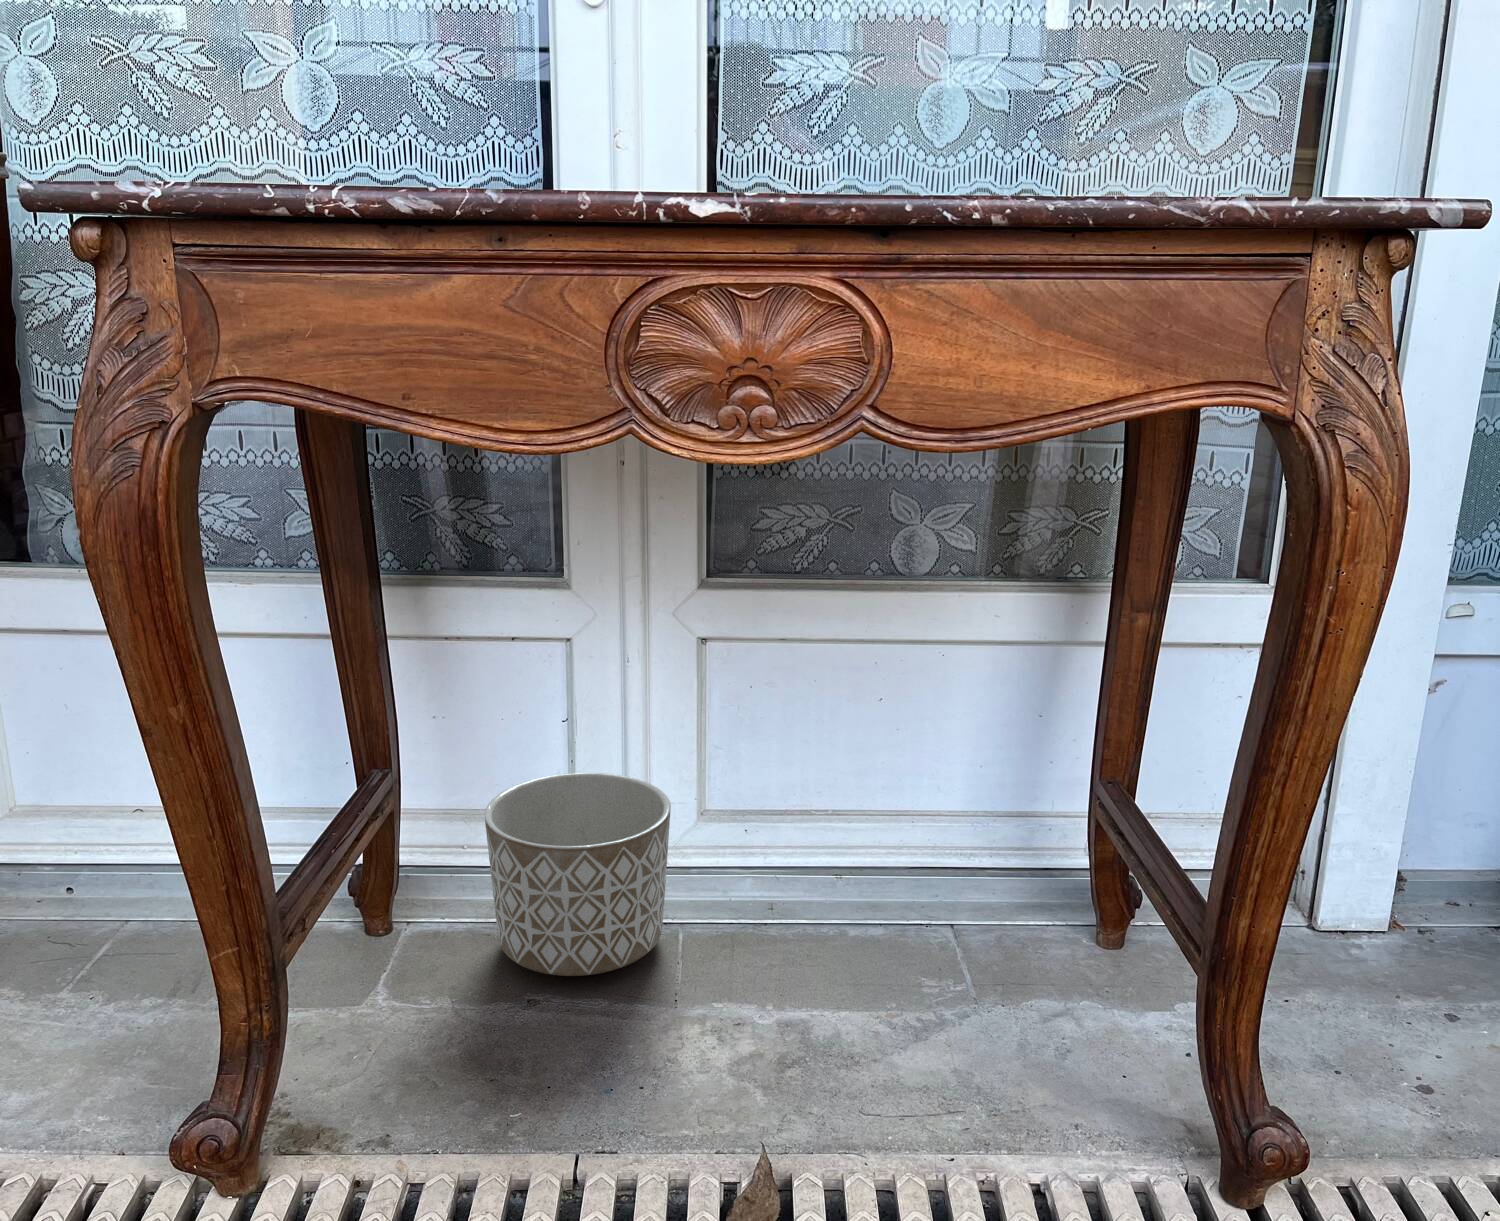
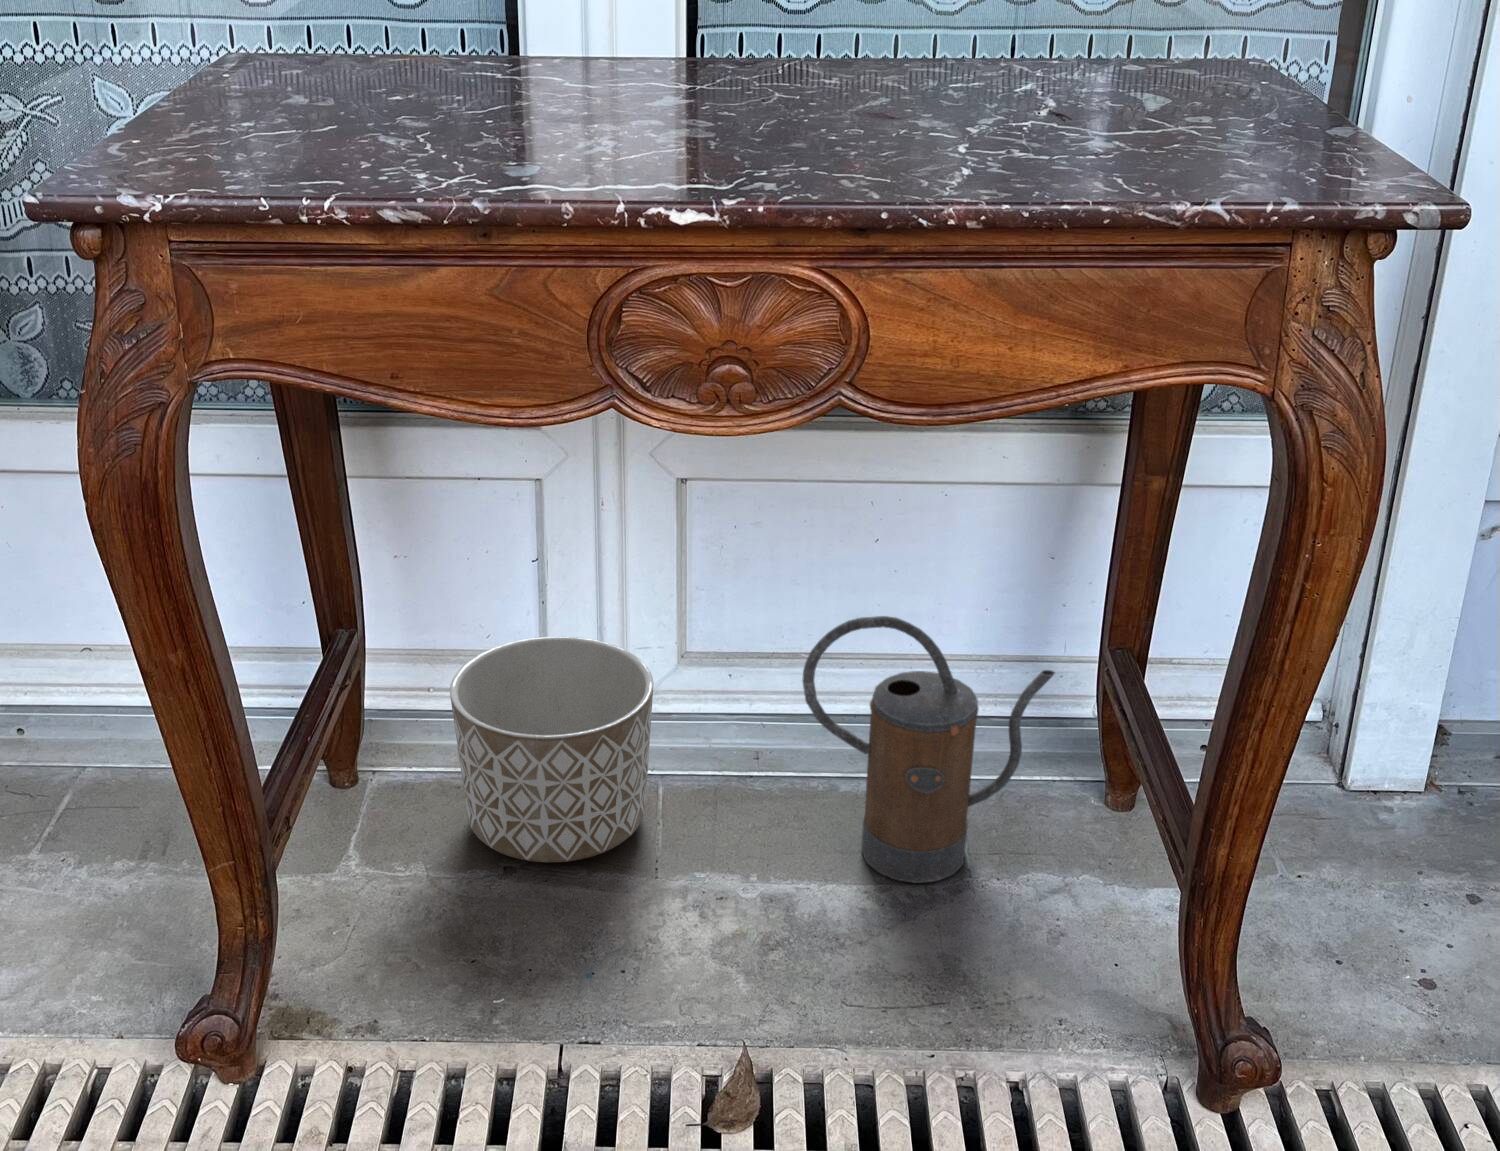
watering can: none [807,734,1037,993] -> present [803,616,1055,883]

